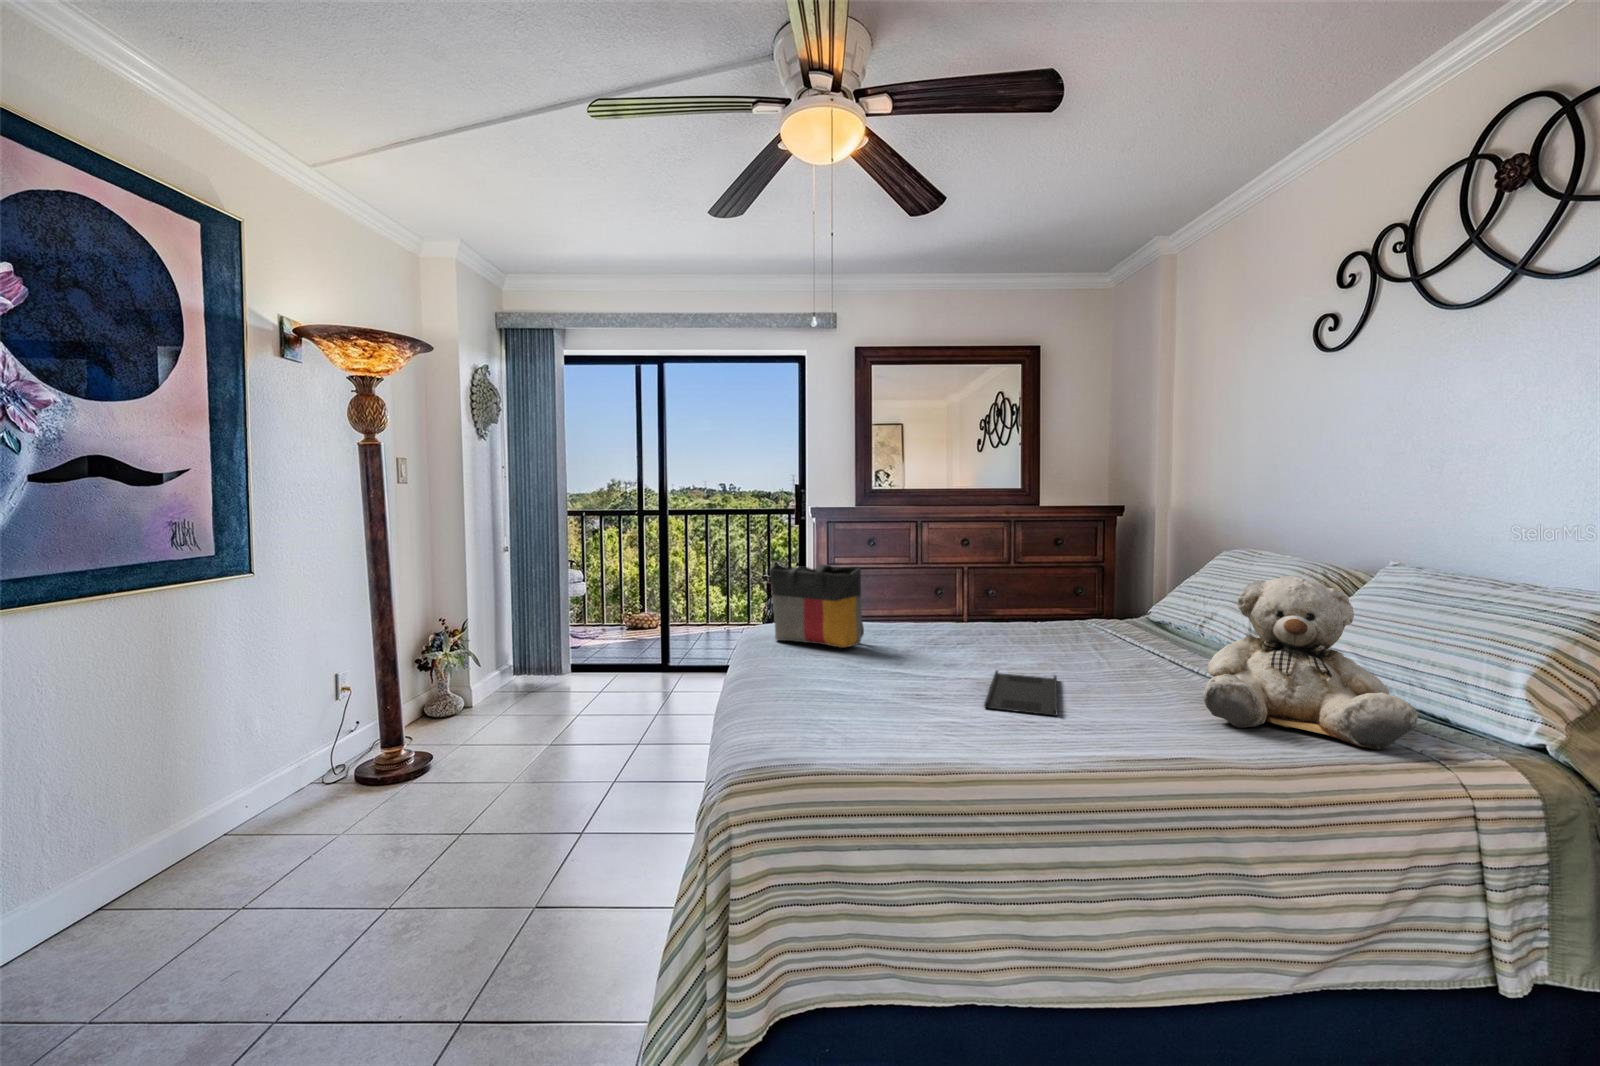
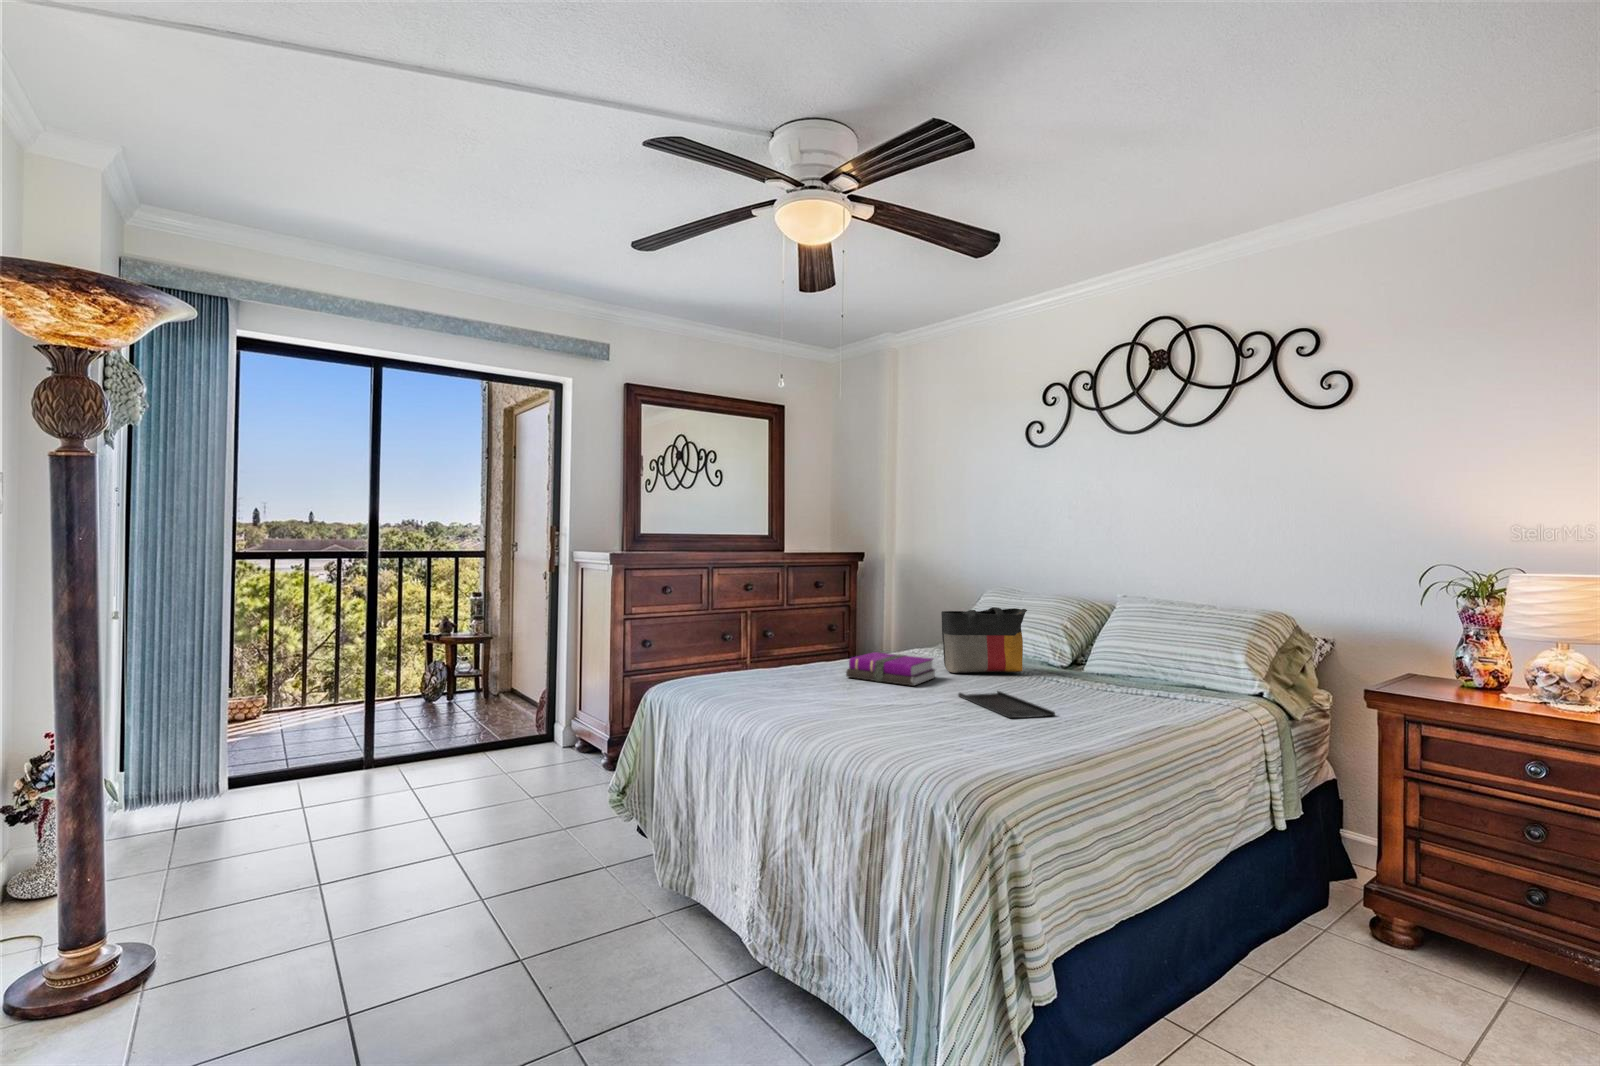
tote bag: present [770,565,864,648] -> present [941,607,1027,673]
teddy bear: present [1203,576,1418,750] -> none [1095,607,1220,707]
notebook: none [921,615,1027,657] -> present [846,652,935,686]

